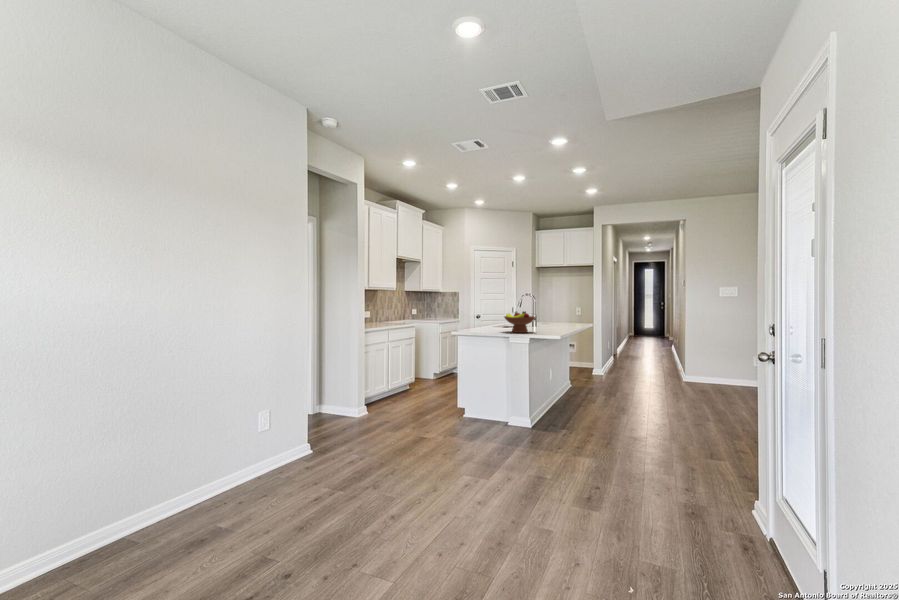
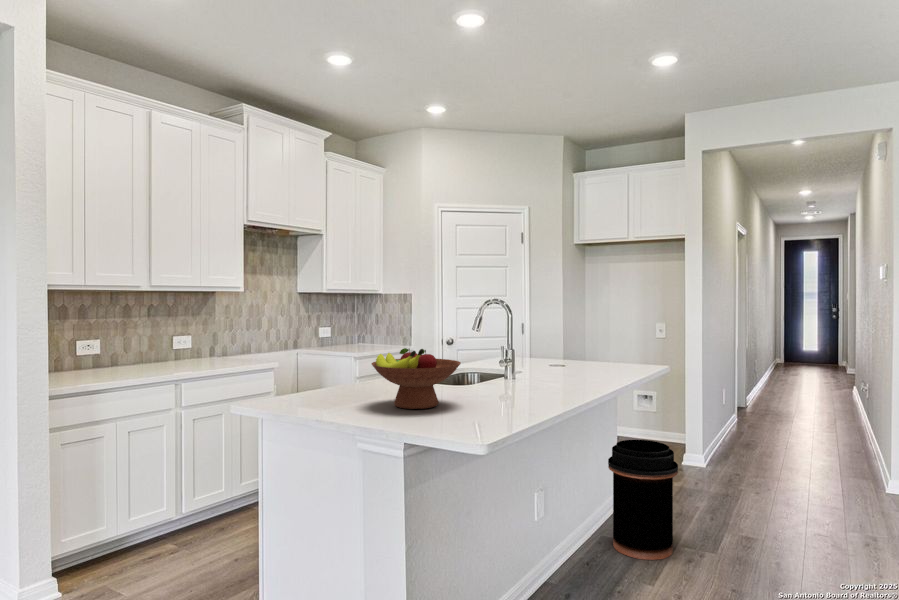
trash can: none [573,354,602,400] -> present [608,440,678,560]

